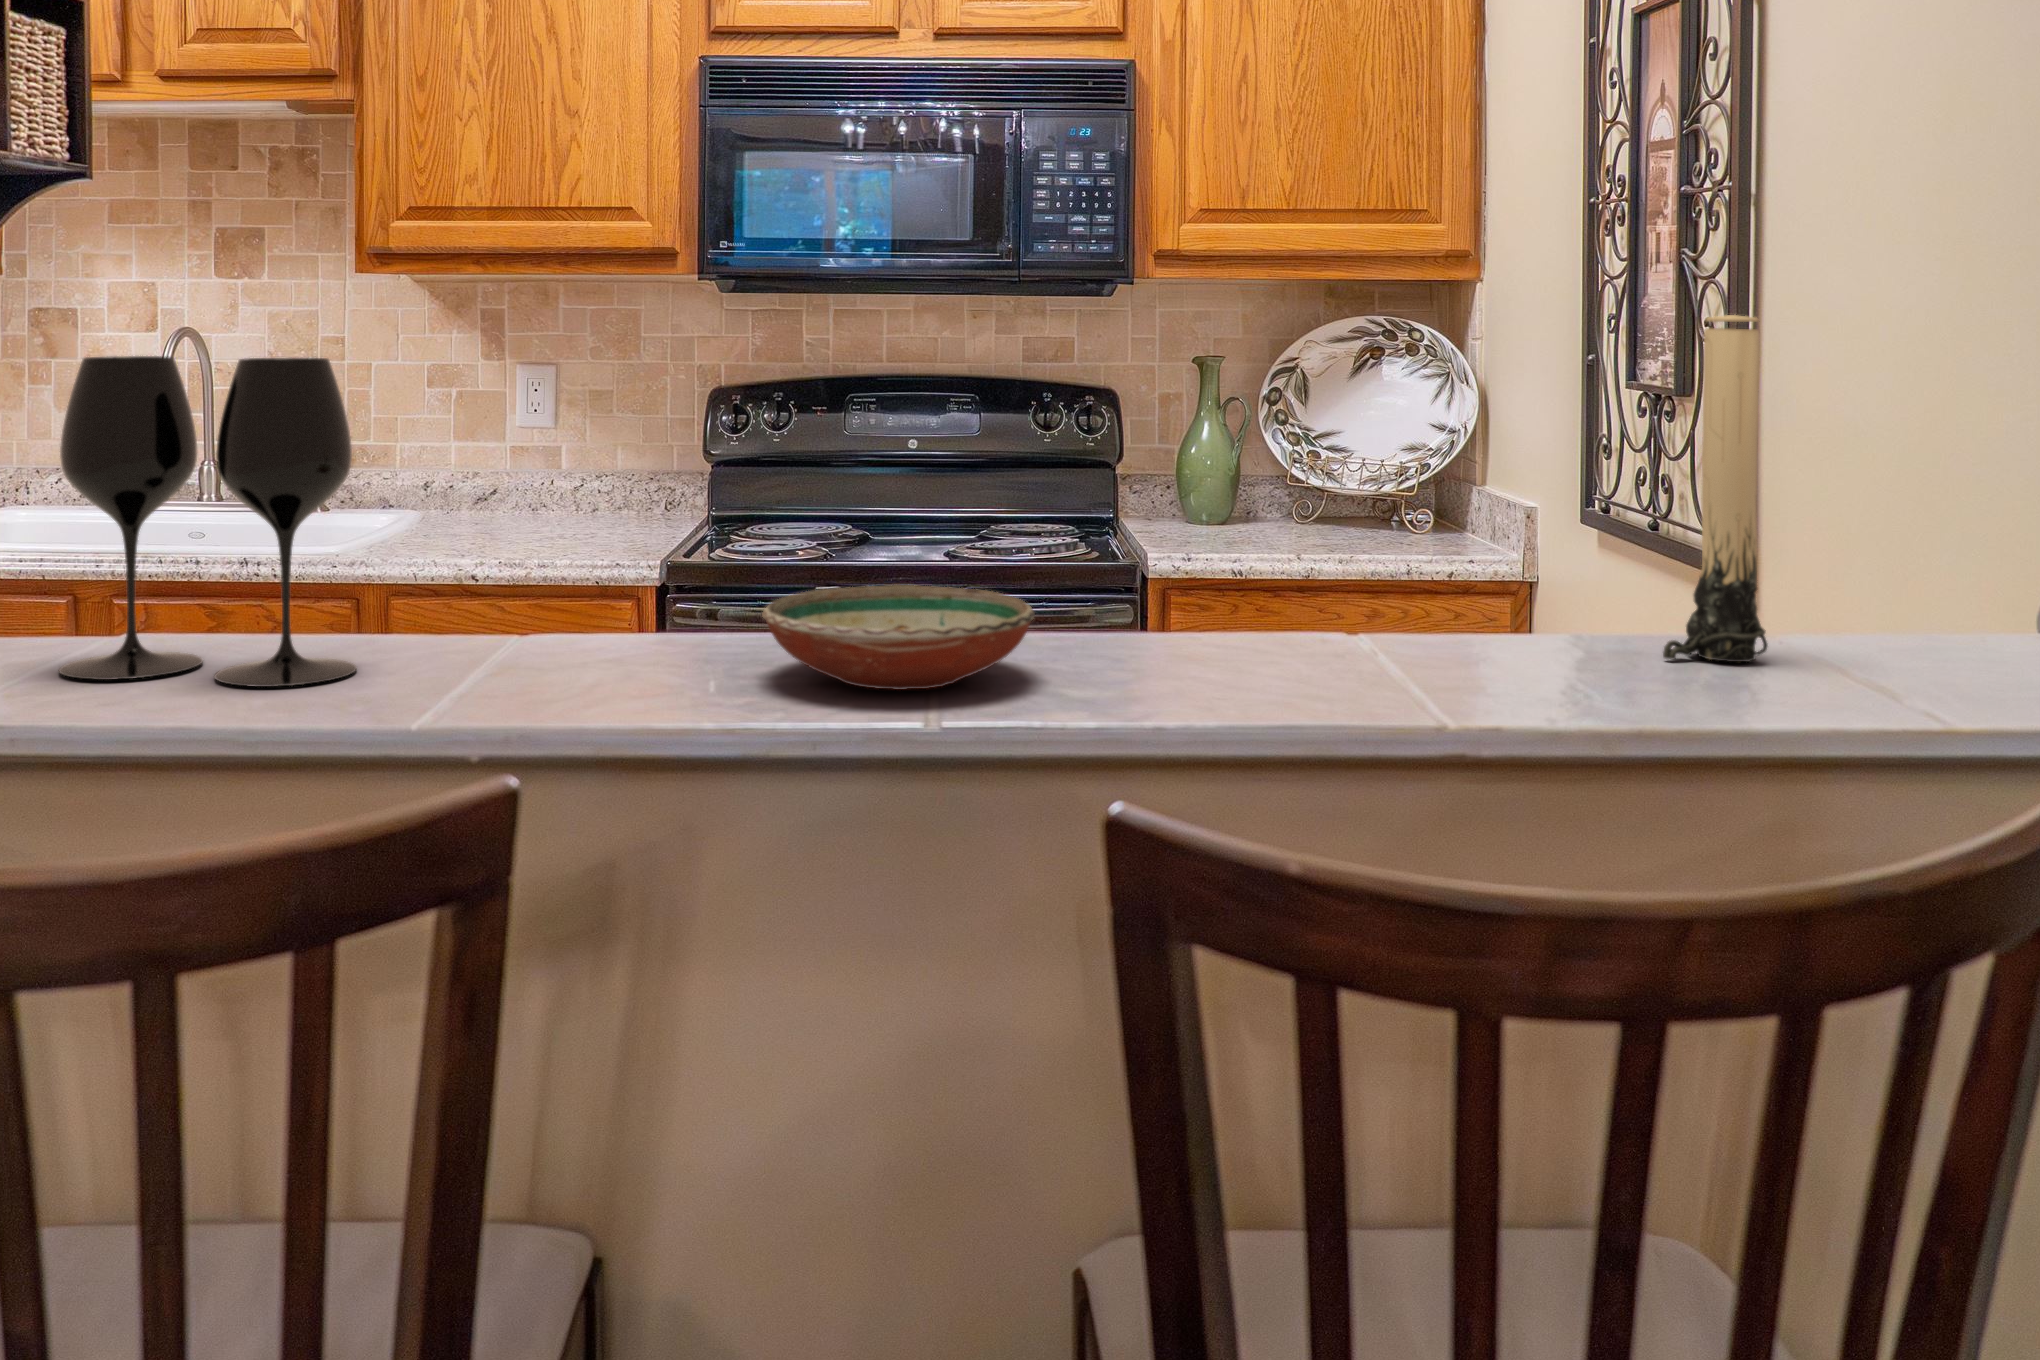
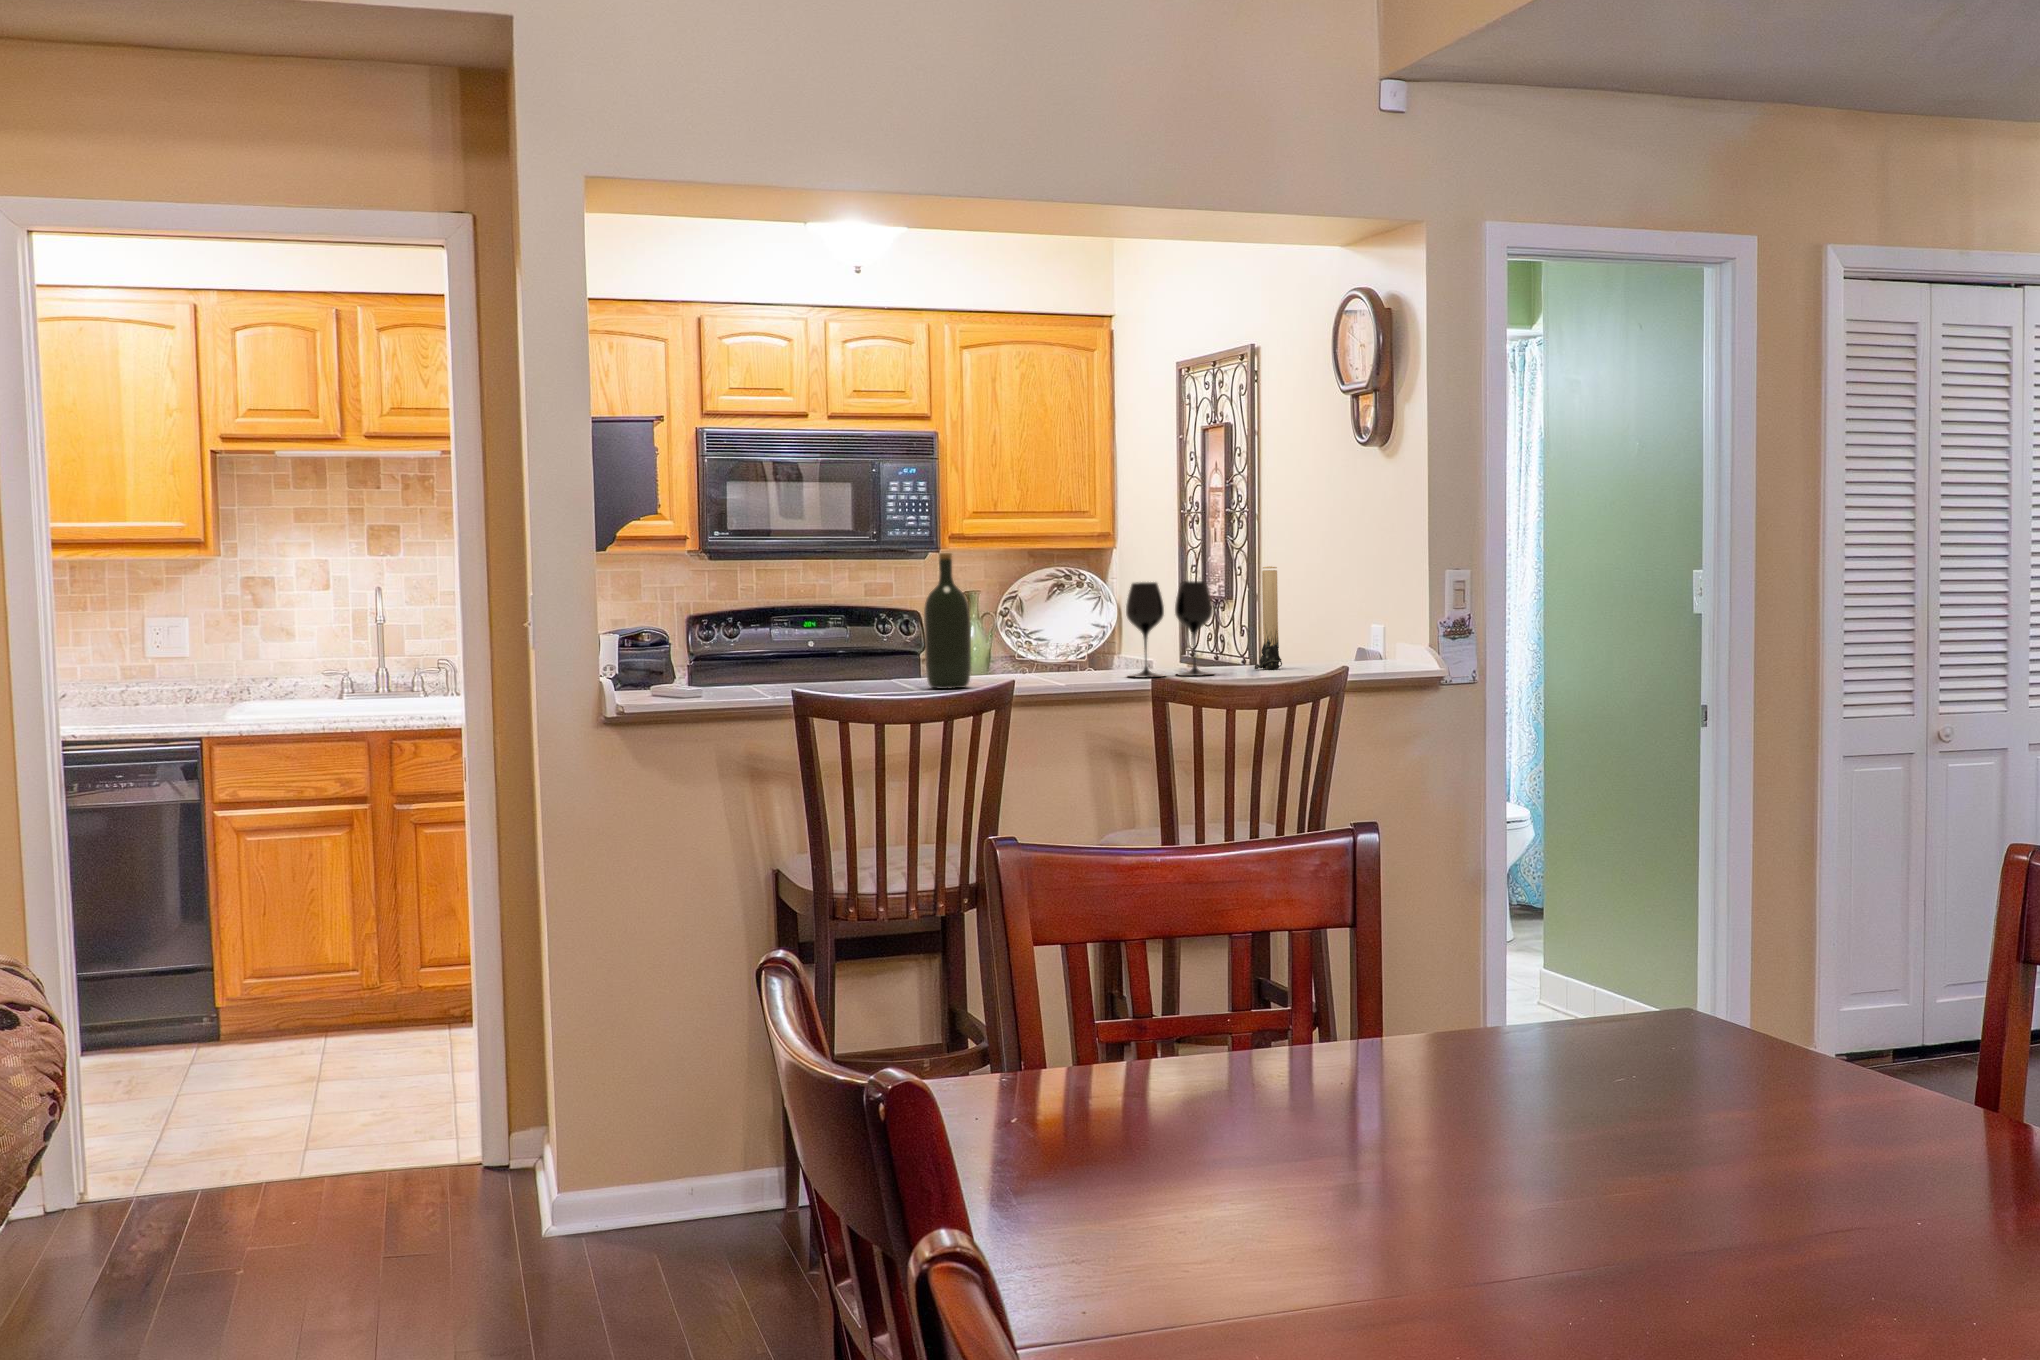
wine bottle: none [451,243,604,691] -> present [924,553,971,689]
wine glass: present [59,356,357,687] -> present [1126,581,1213,678]
decorative bowl: present [762,585,1035,690] -> none [1011,658,1093,683]

